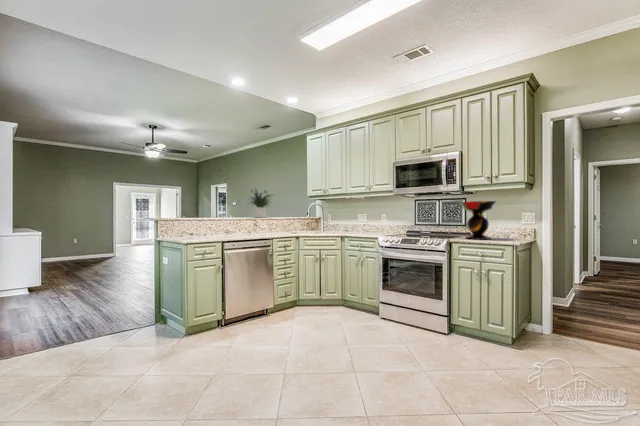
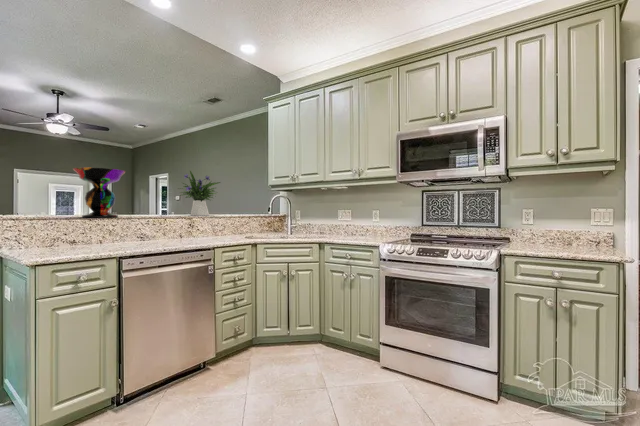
decorative bowl: present [460,201,496,240] -> present [73,167,126,218]

